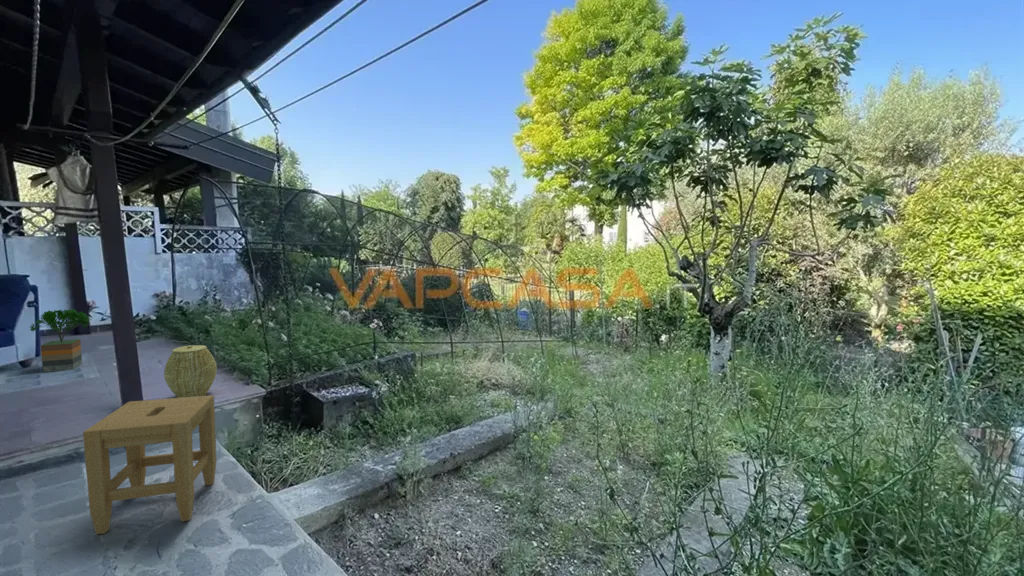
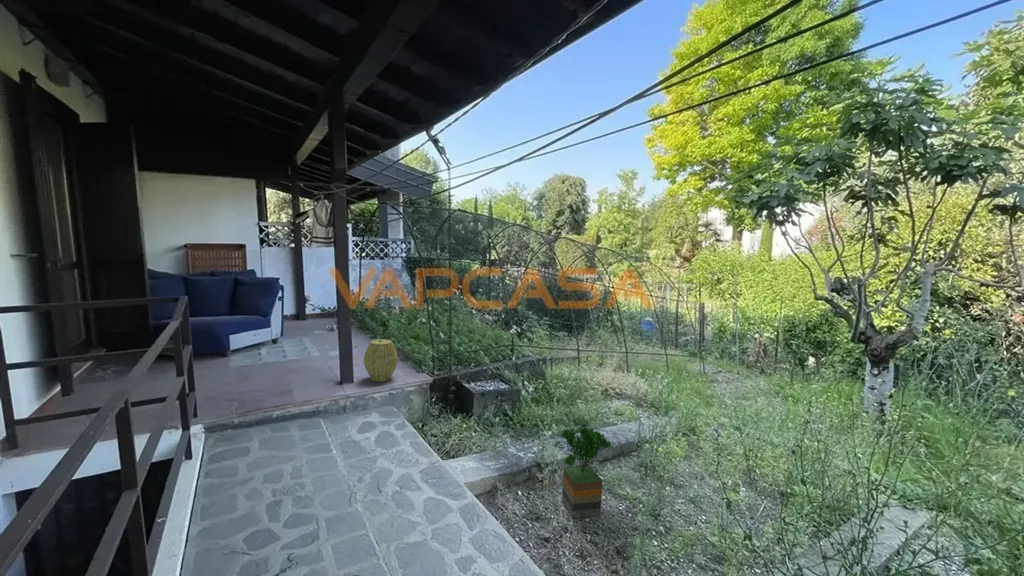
potted tree: present [30,309,91,372] -> present [554,427,612,518]
stool: present [83,395,217,534] -> none [337,380,408,471]

